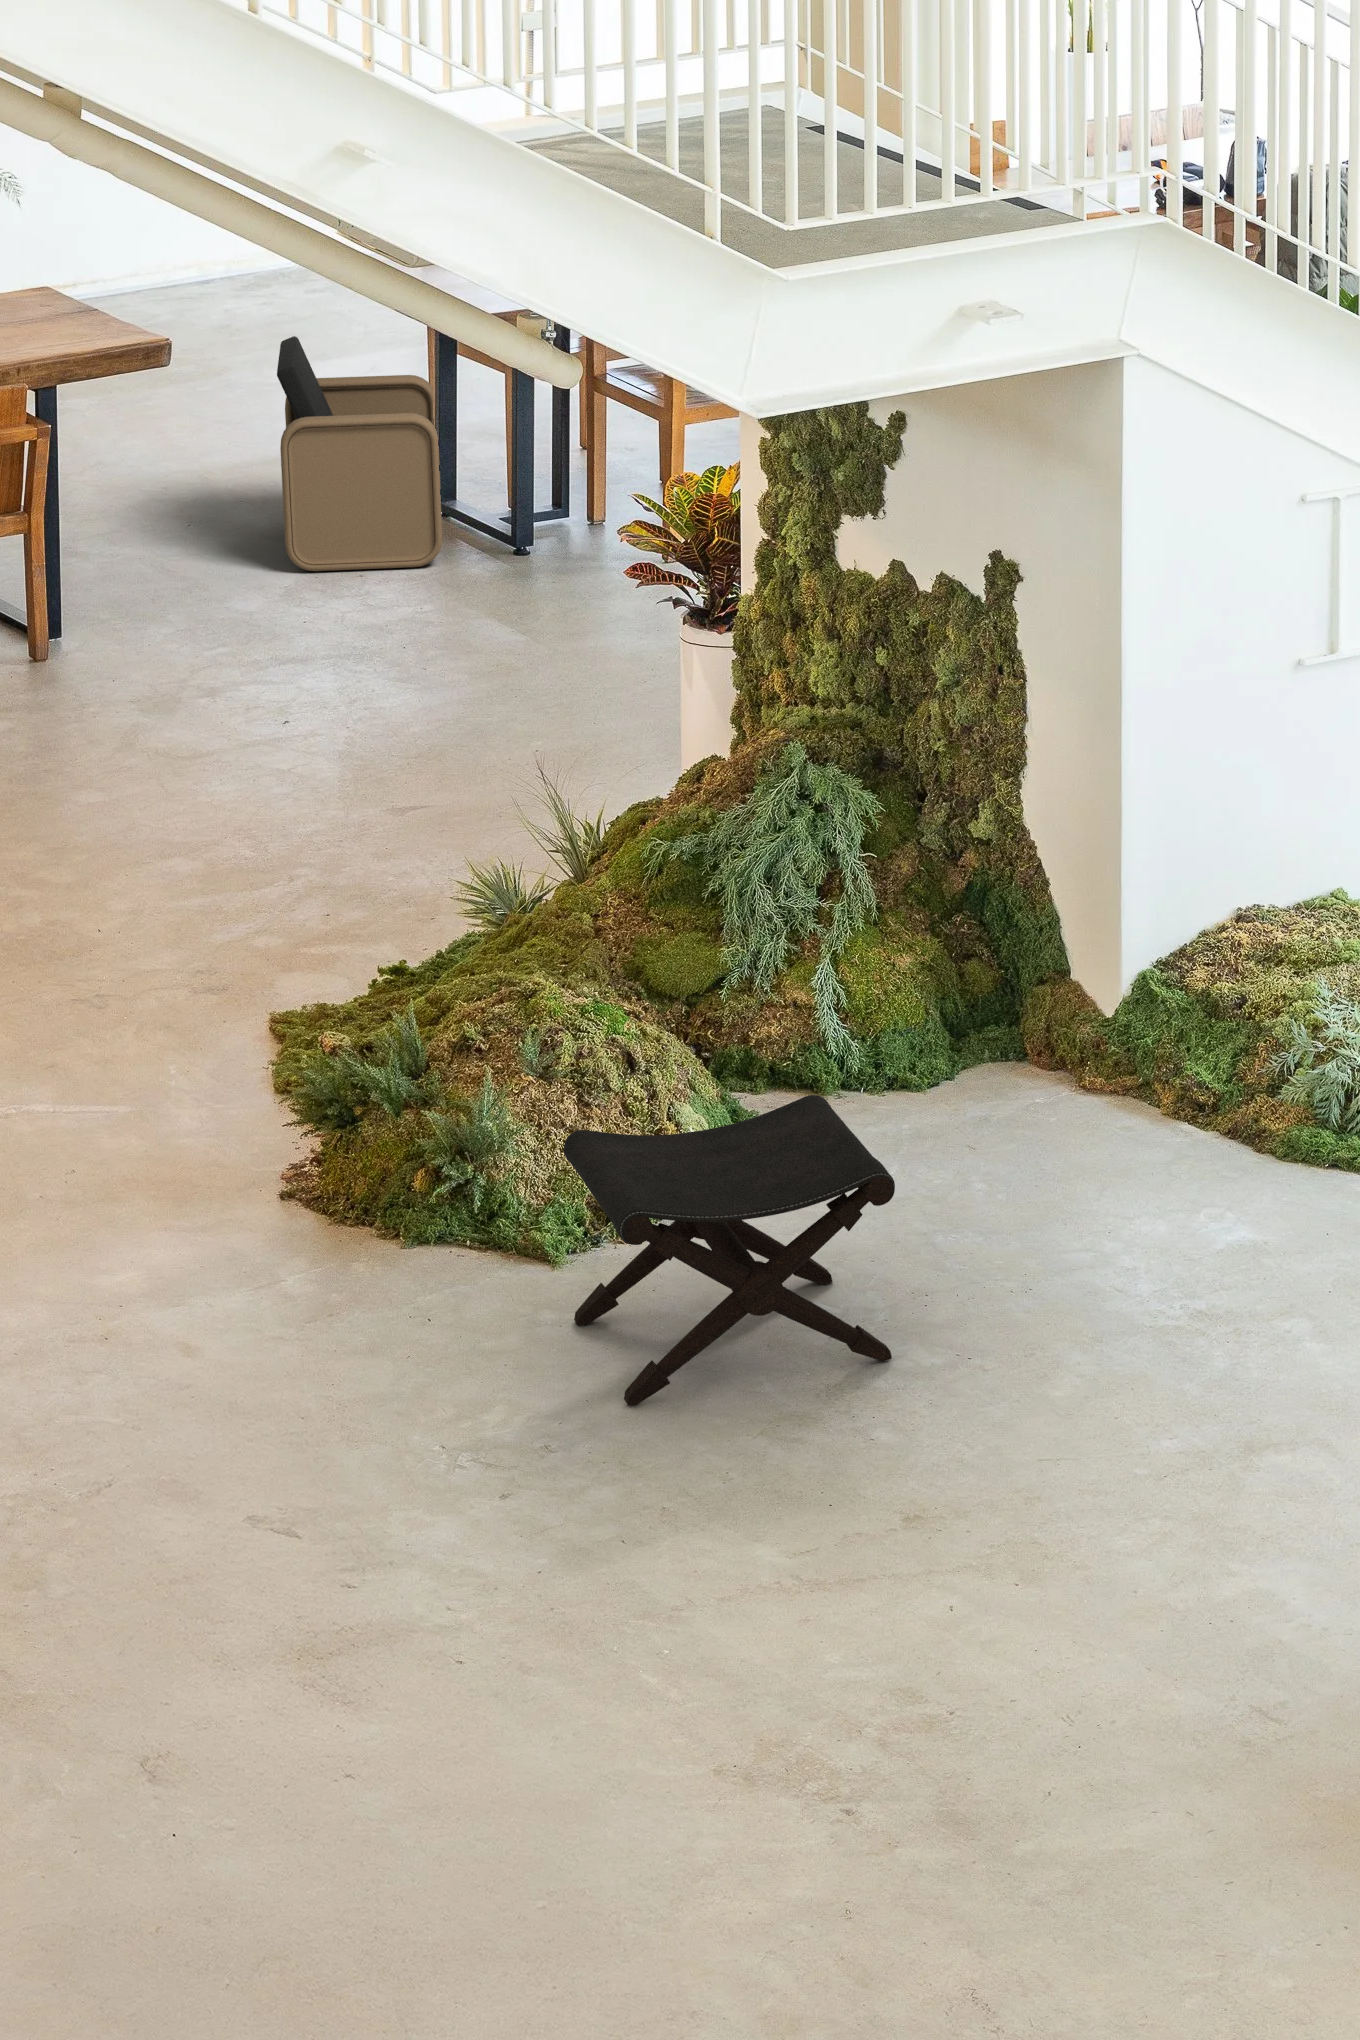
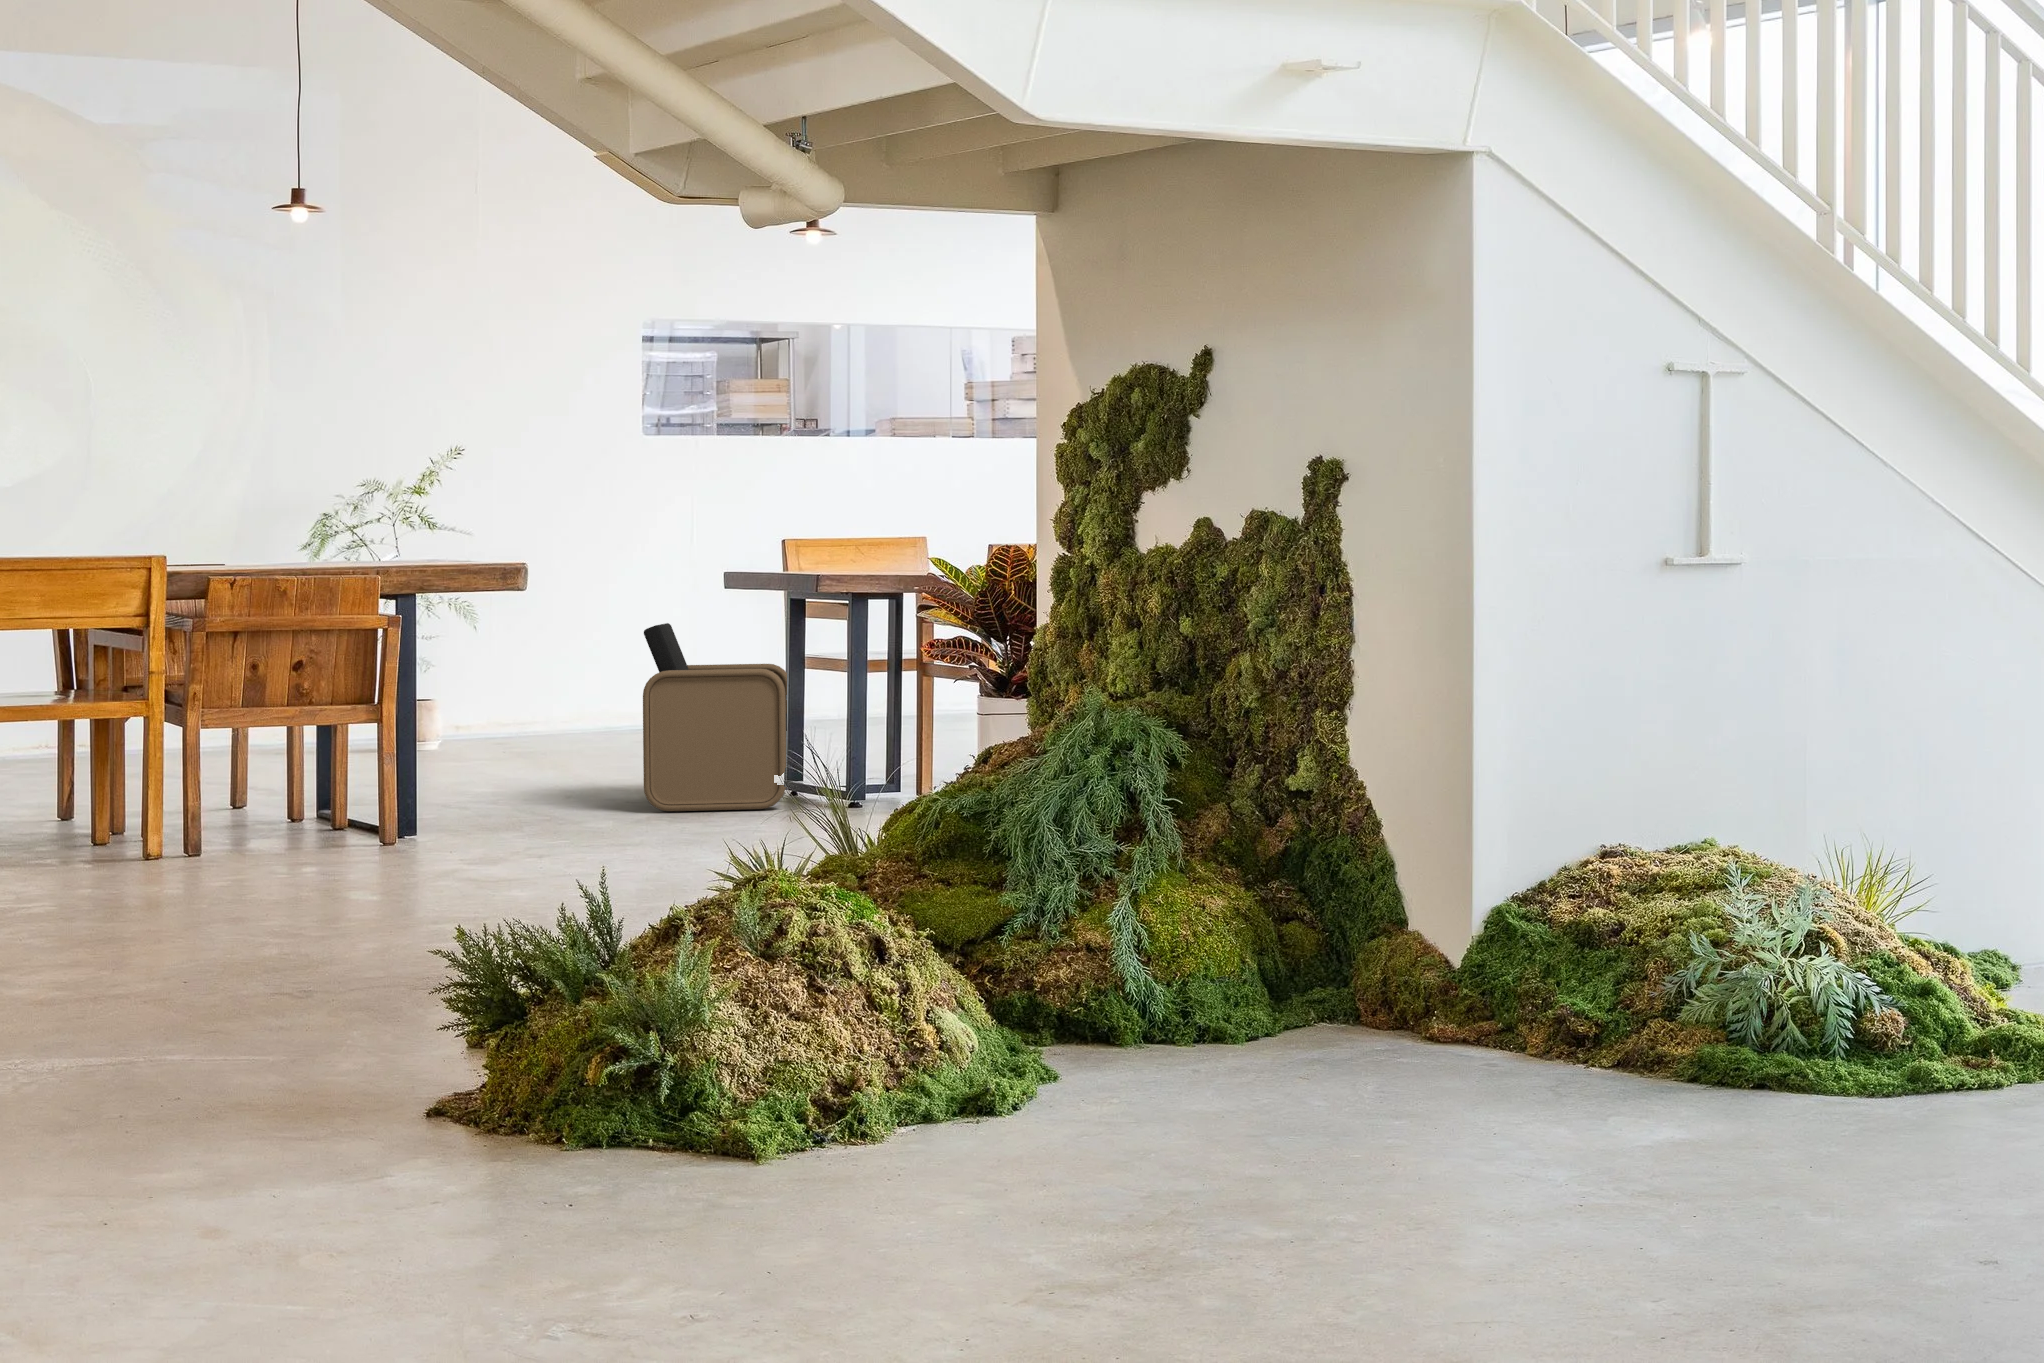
footstool: present [564,1095,895,1405] -> none [759,896,1216,1269]

